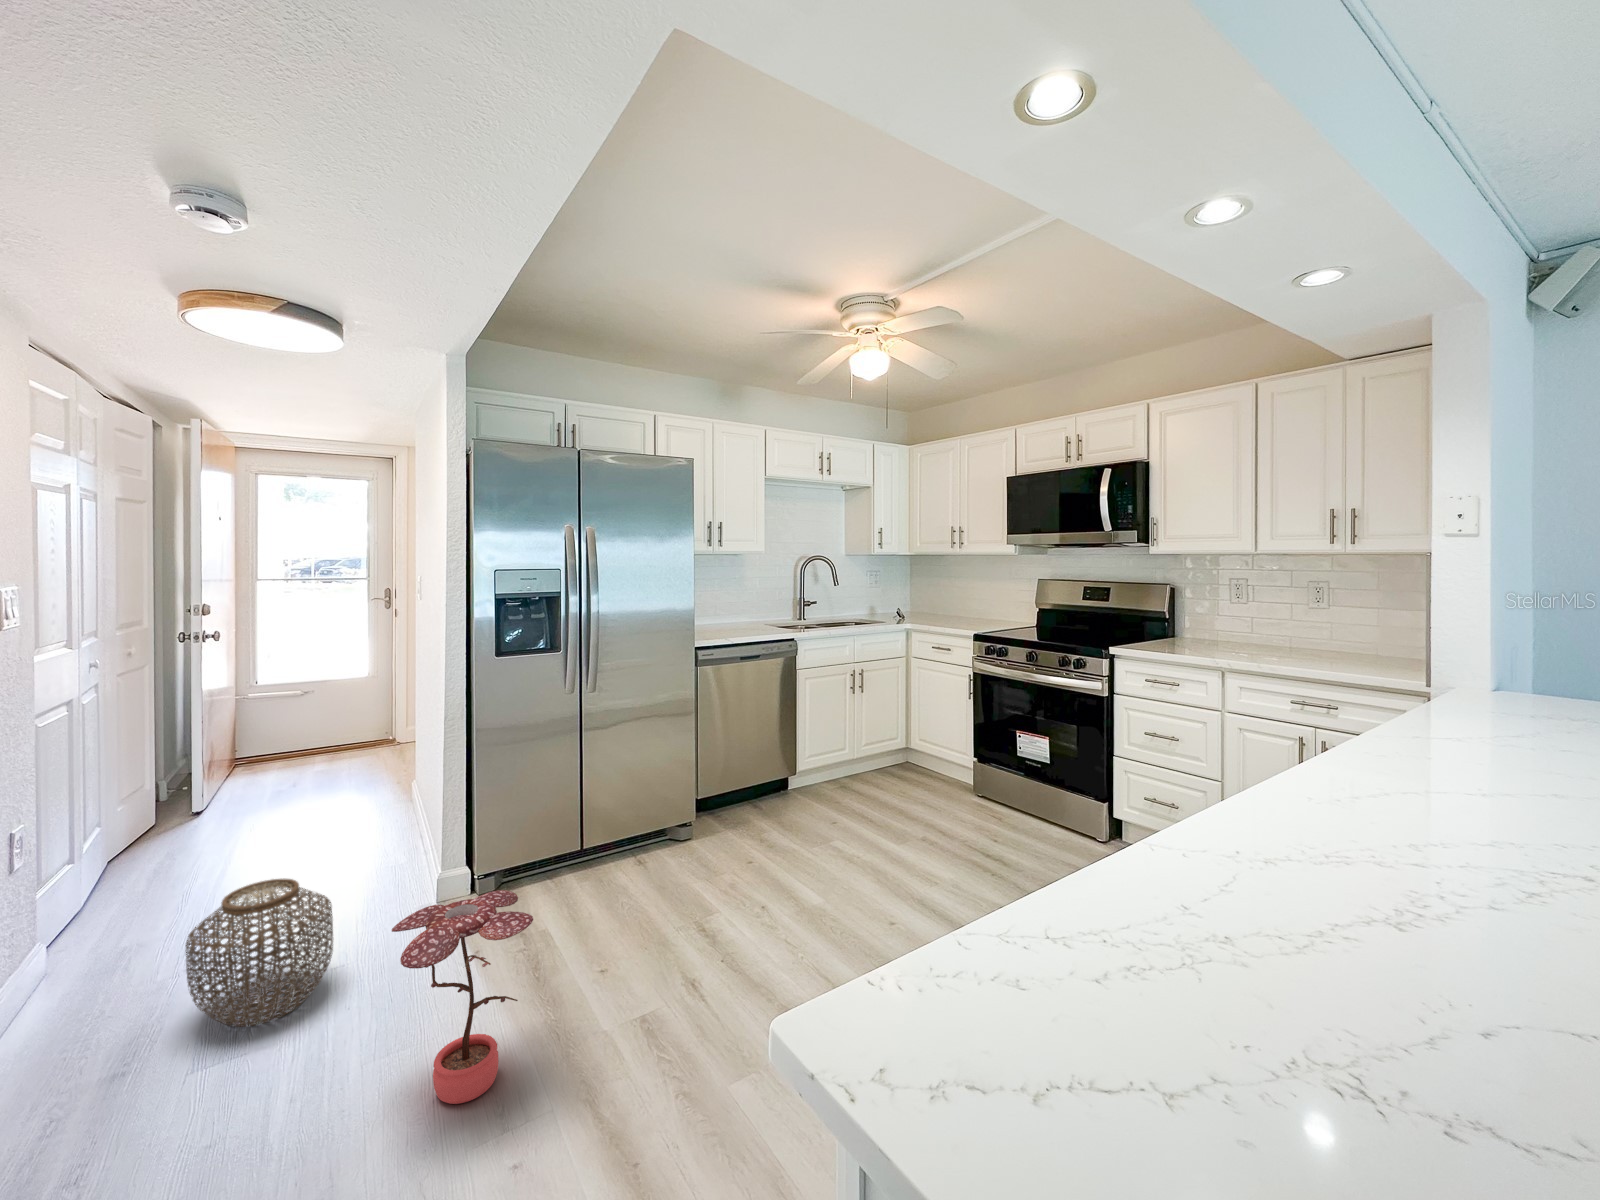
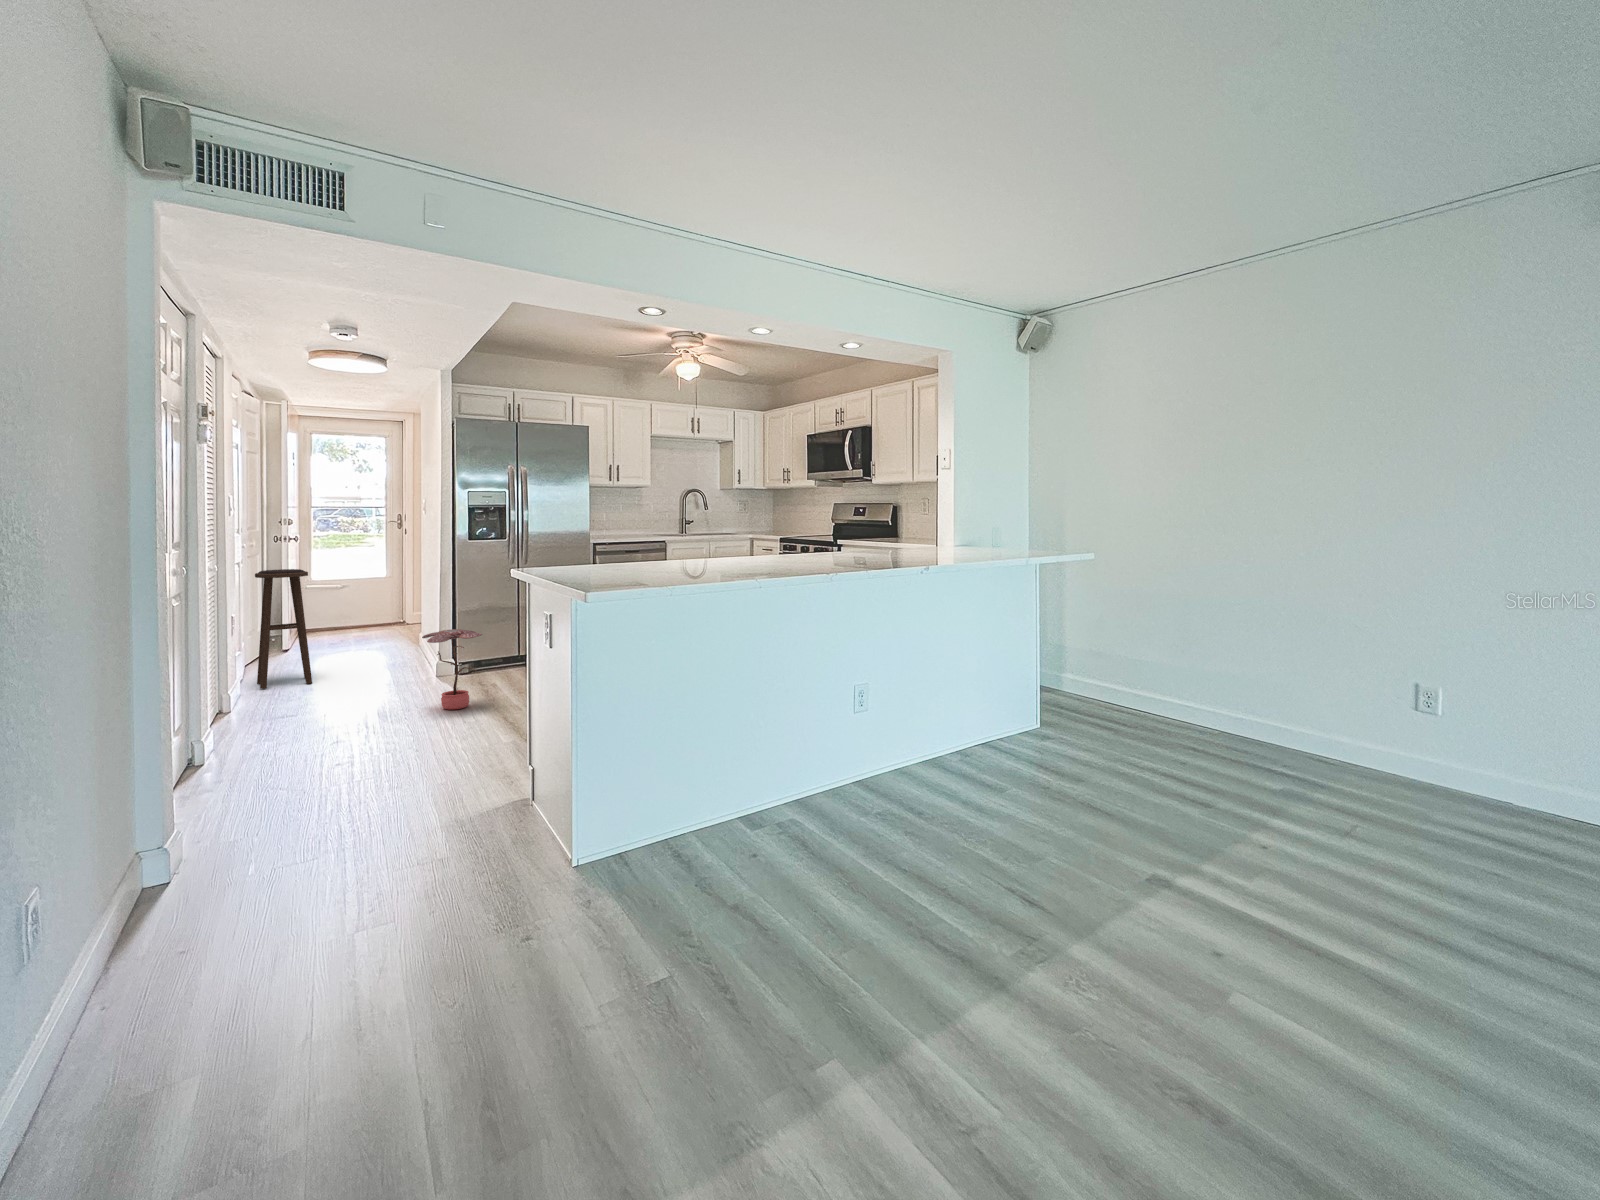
stool: none [59,725,187,986] -> present [255,569,312,689]
woven basket: present [186,879,333,1027] -> none [327,636,391,697]

